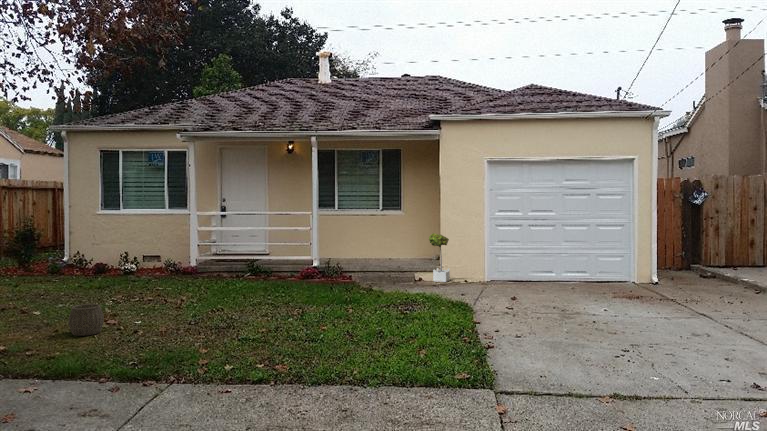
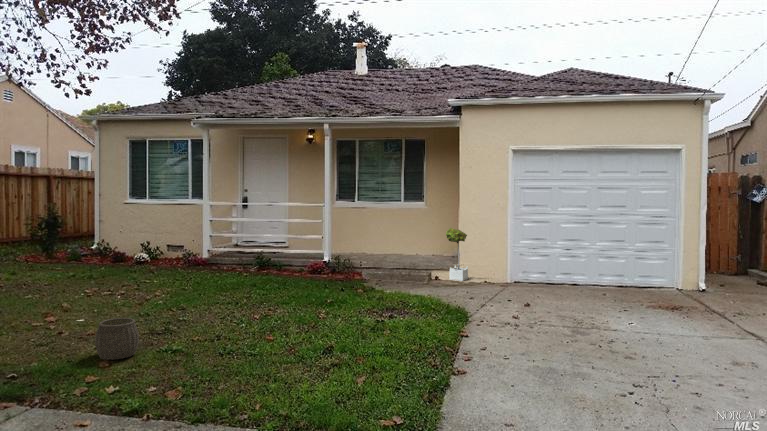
woven basket: present [69,304,104,336] -> present [95,318,139,360]

